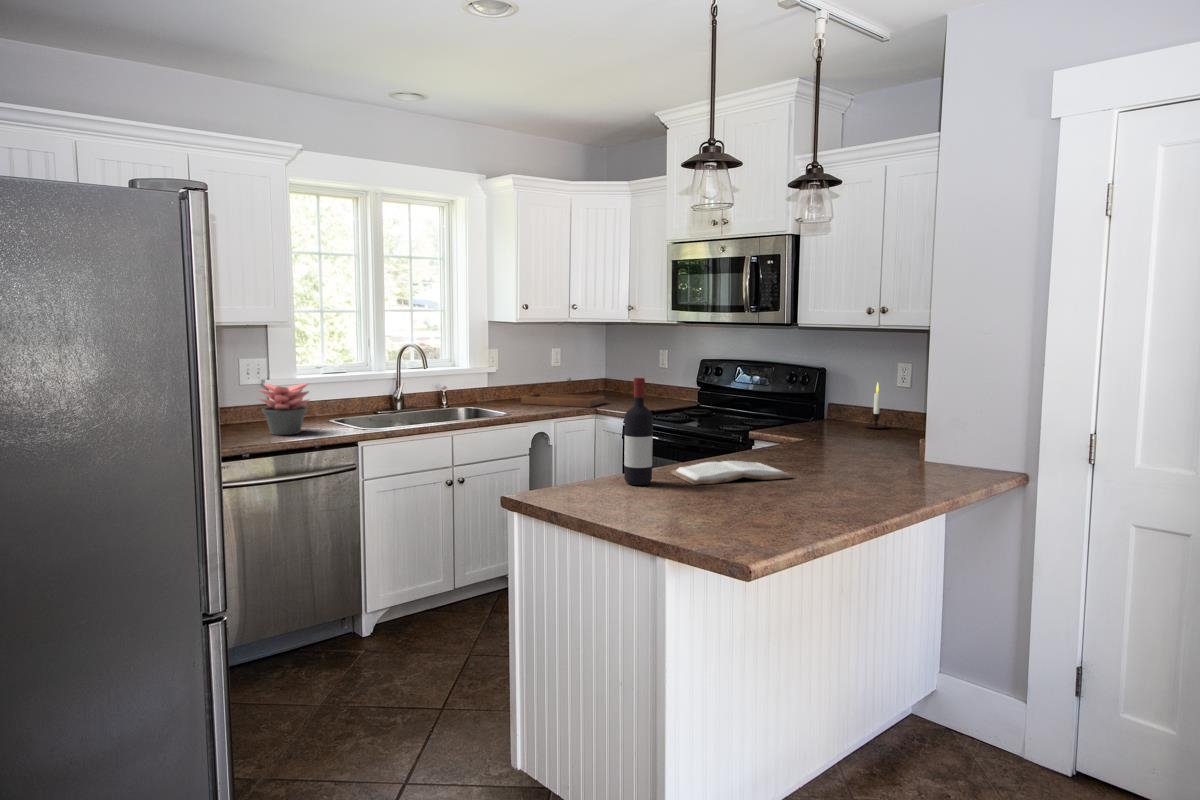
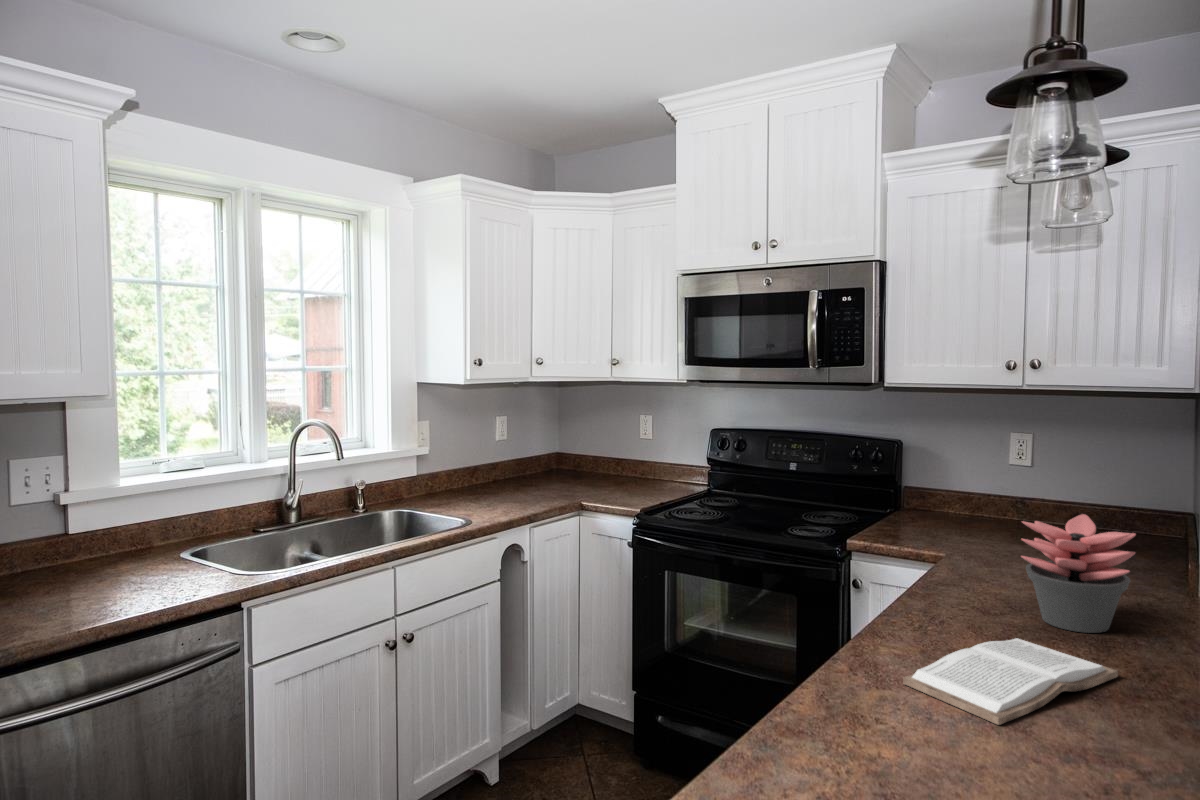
tray: present [521,378,605,407] -> none [467,458,580,500]
wine bottle: present [624,378,653,485] -> none [863,515,927,742]
candle: present [865,382,892,429] -> none [970,459,1012,523]
succulent plant: present [259,383,309,435] -> present [1022,514,1136,633]

